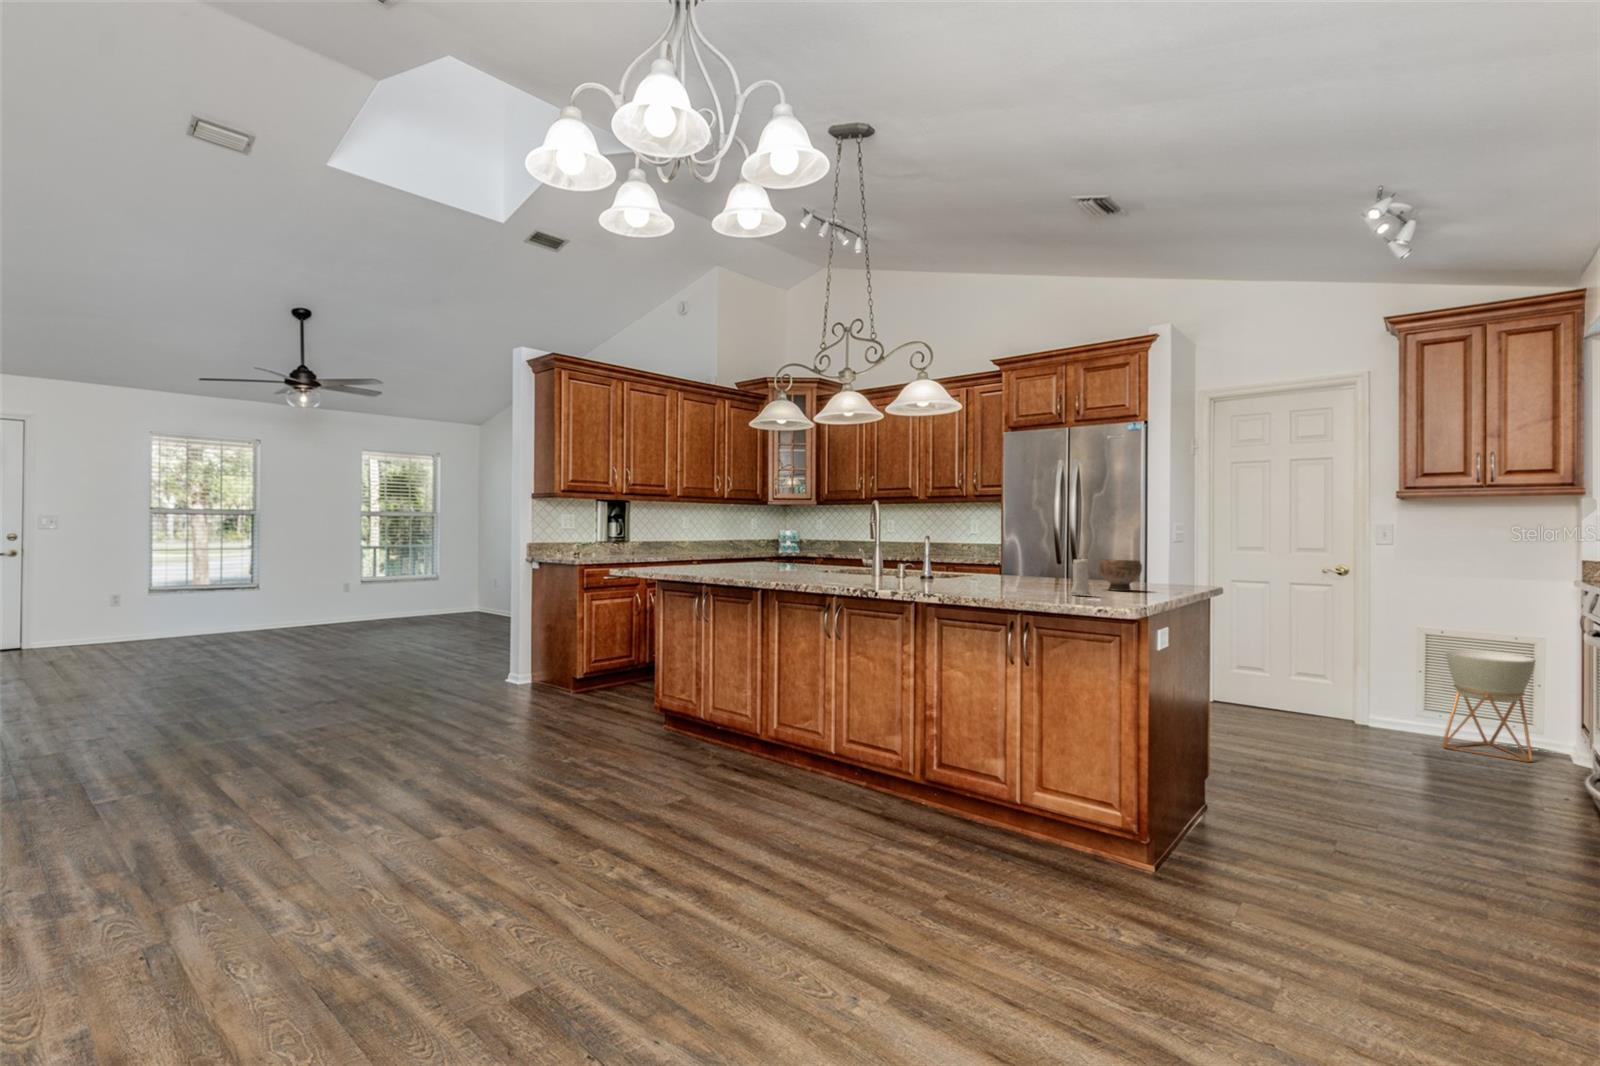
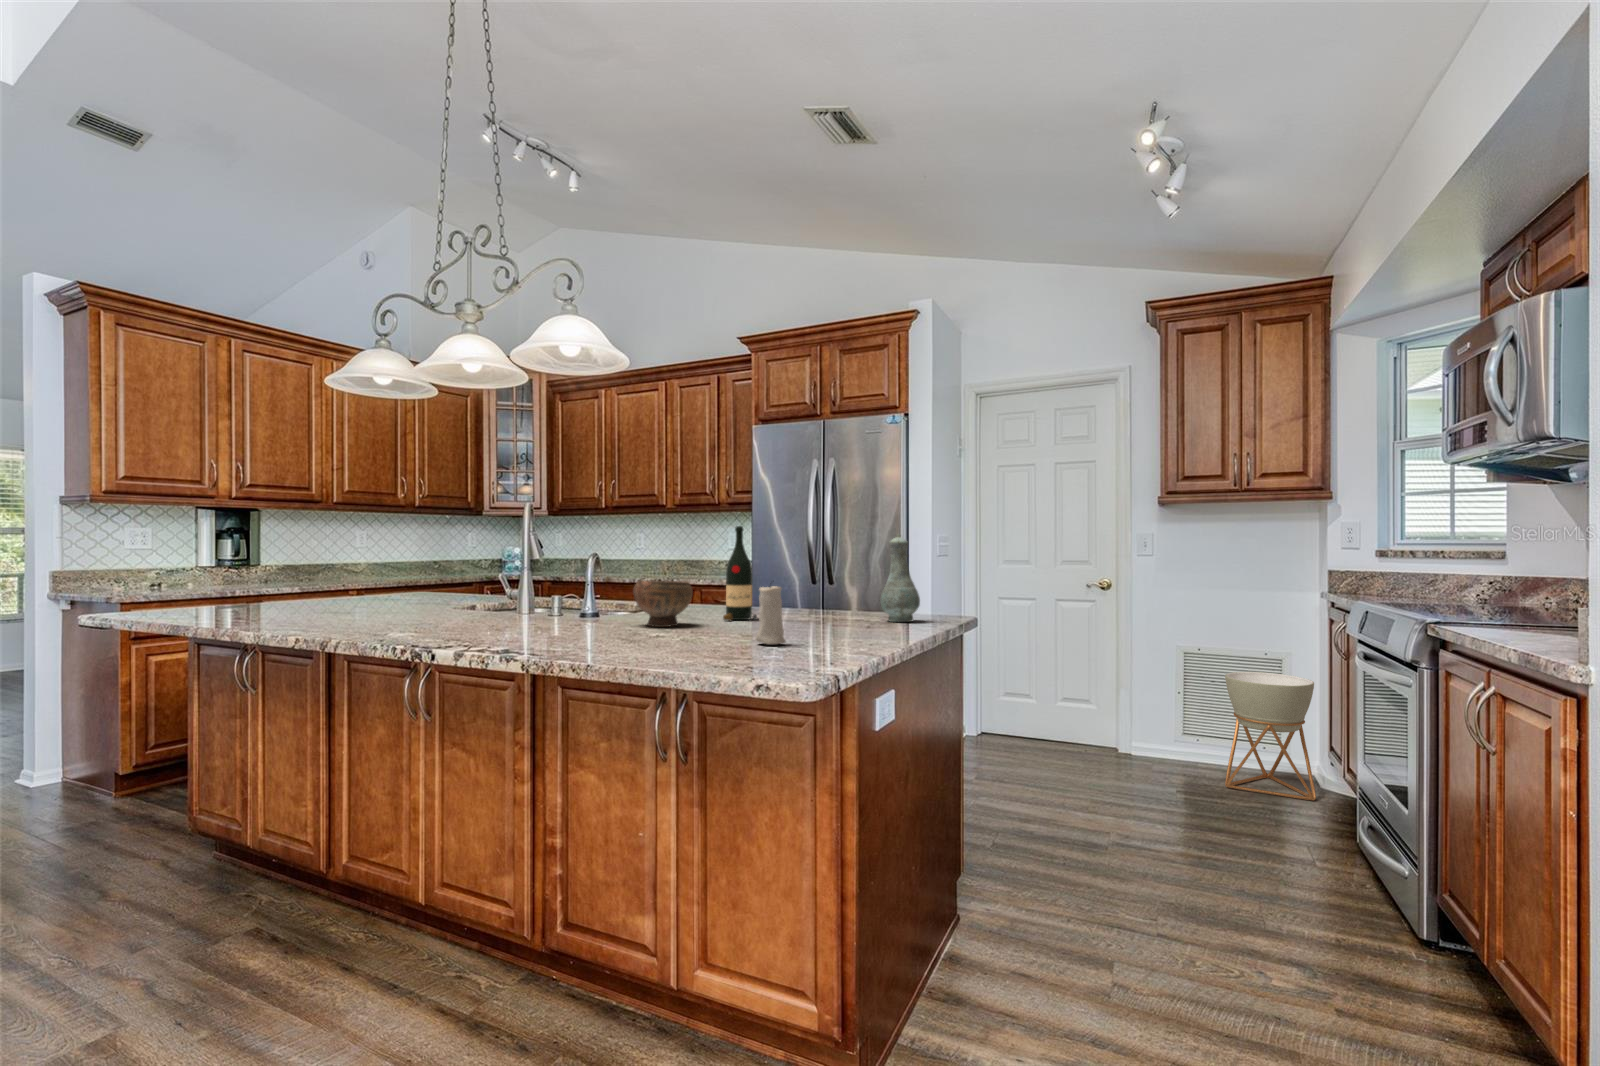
wine bottle: none [1024,519,1049,585] -> present [723,526,757,621]
vase: none [1140,526,1171,589] -> present [880,534,920,622]
bowl: present [1098,559,1142,591] -> present [633,580,693,627]

